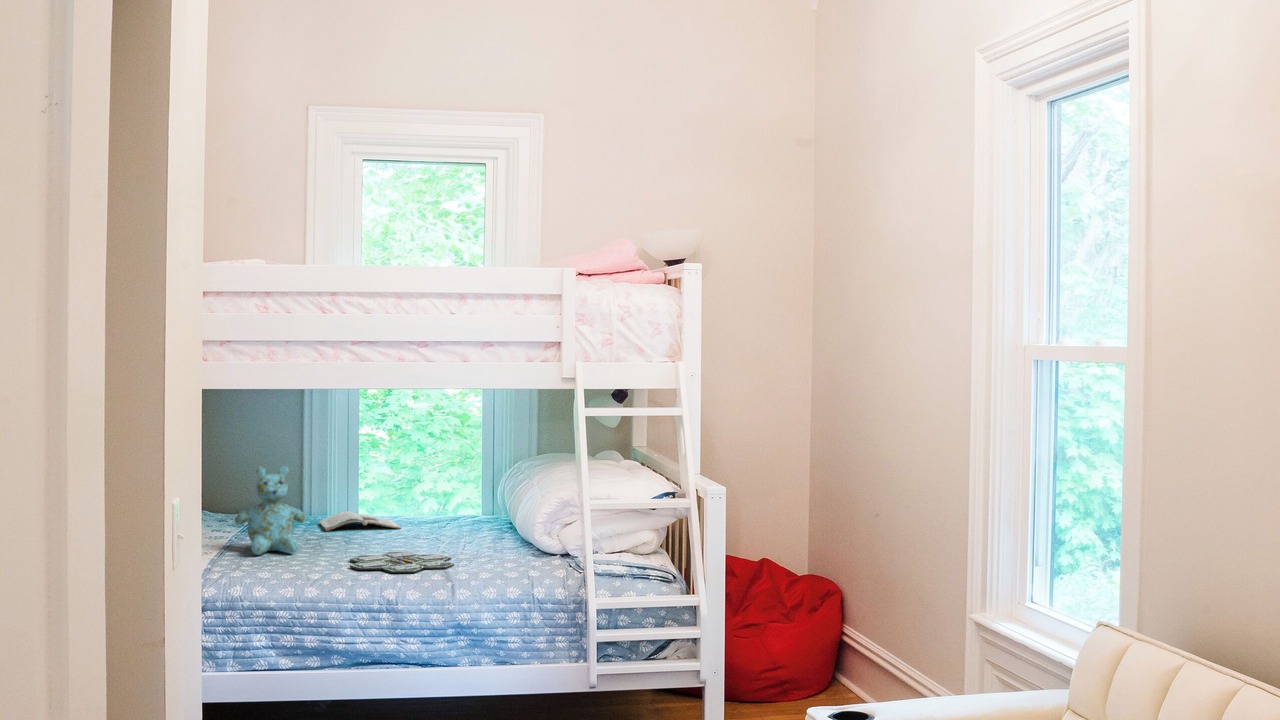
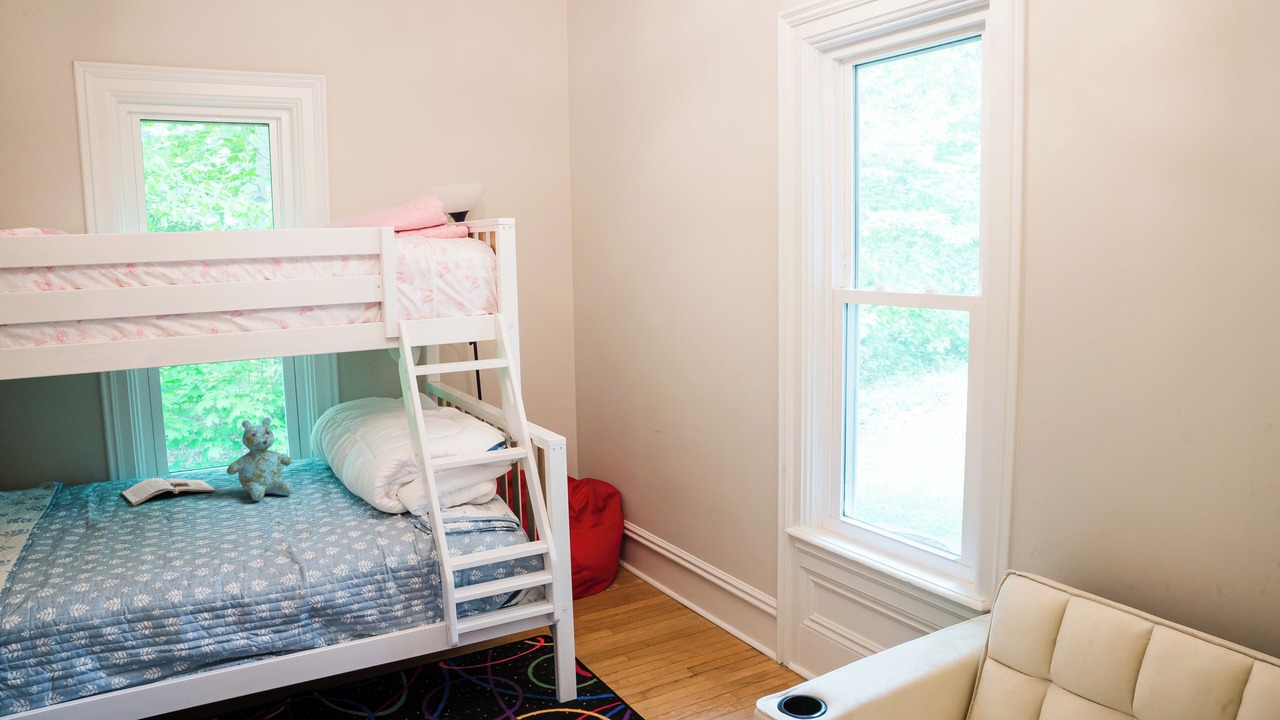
stuffed bear: present [235,466,306,555] -> present [227,417,293,501]
board game: present [350,552,454,573] -> none [175,526,292,563]

